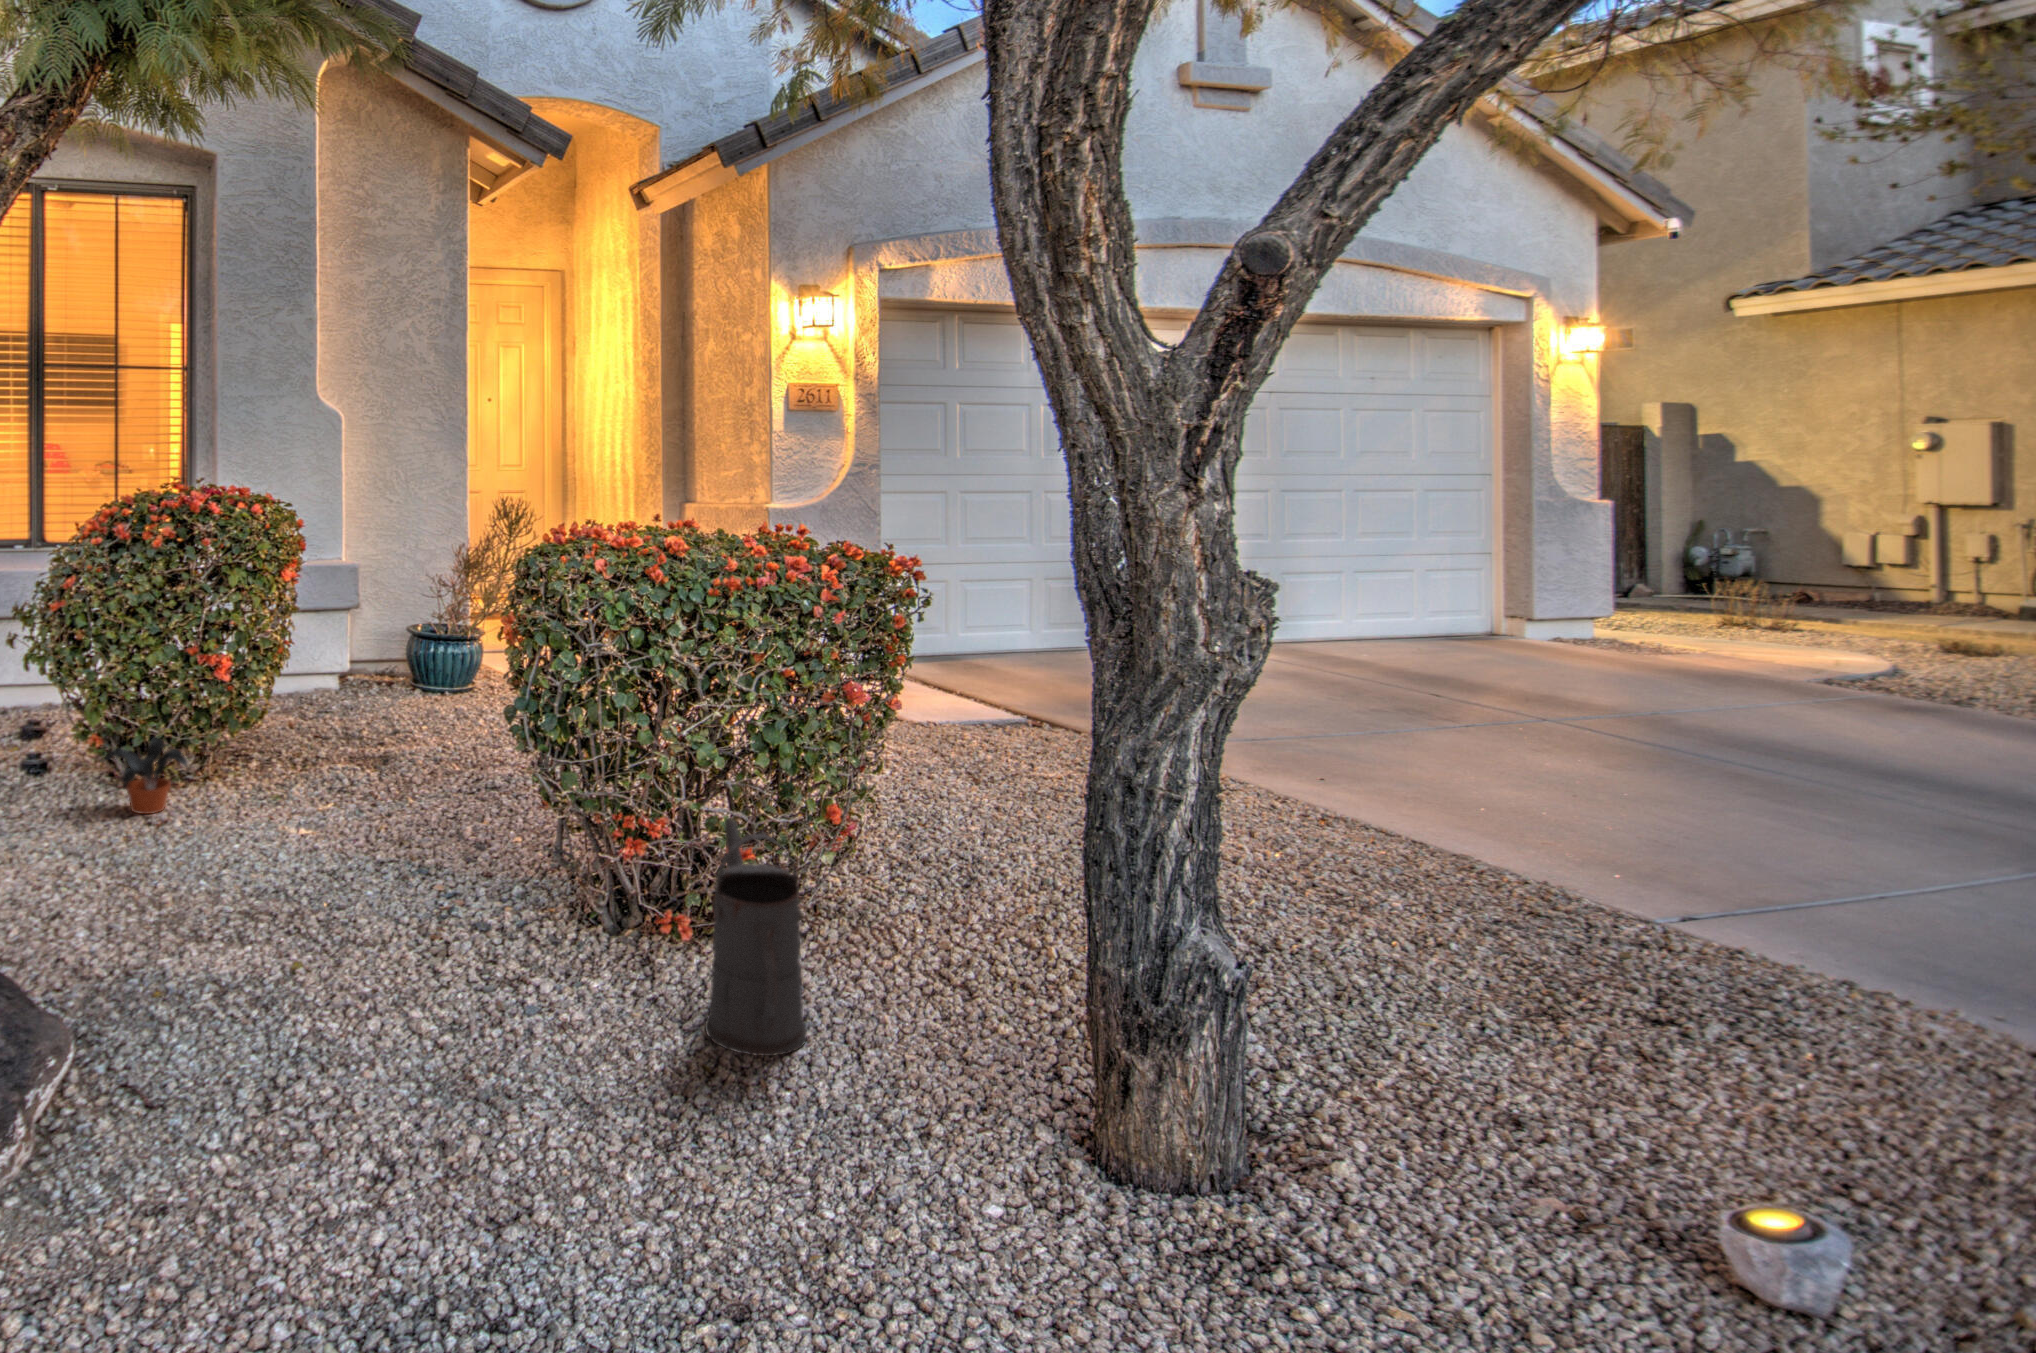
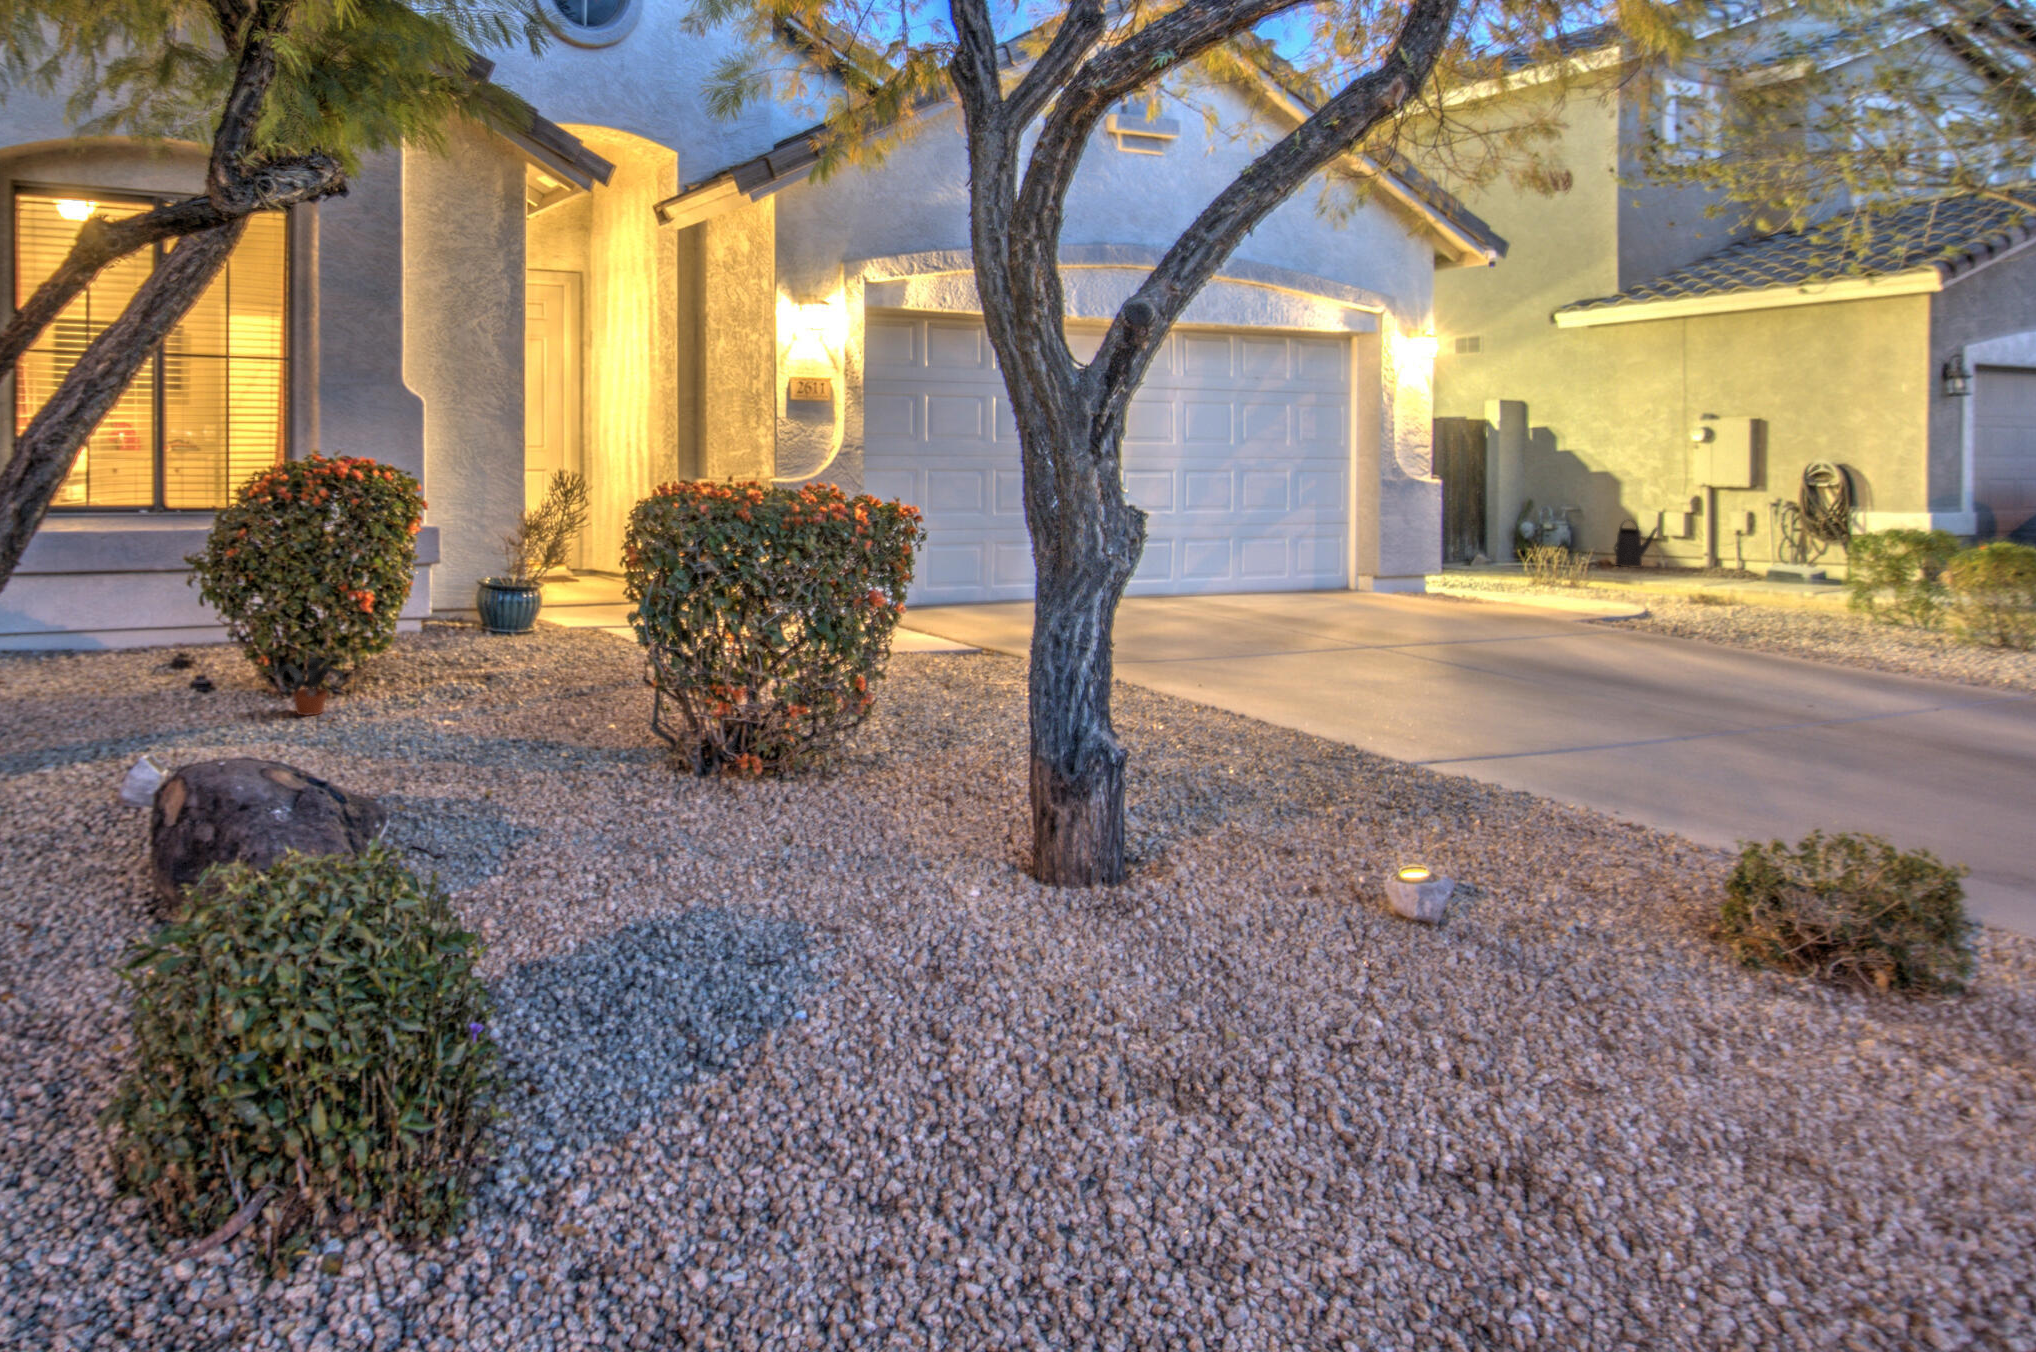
watering can: present [705,818,807,1056] -> present [1614,524,1657,568]

